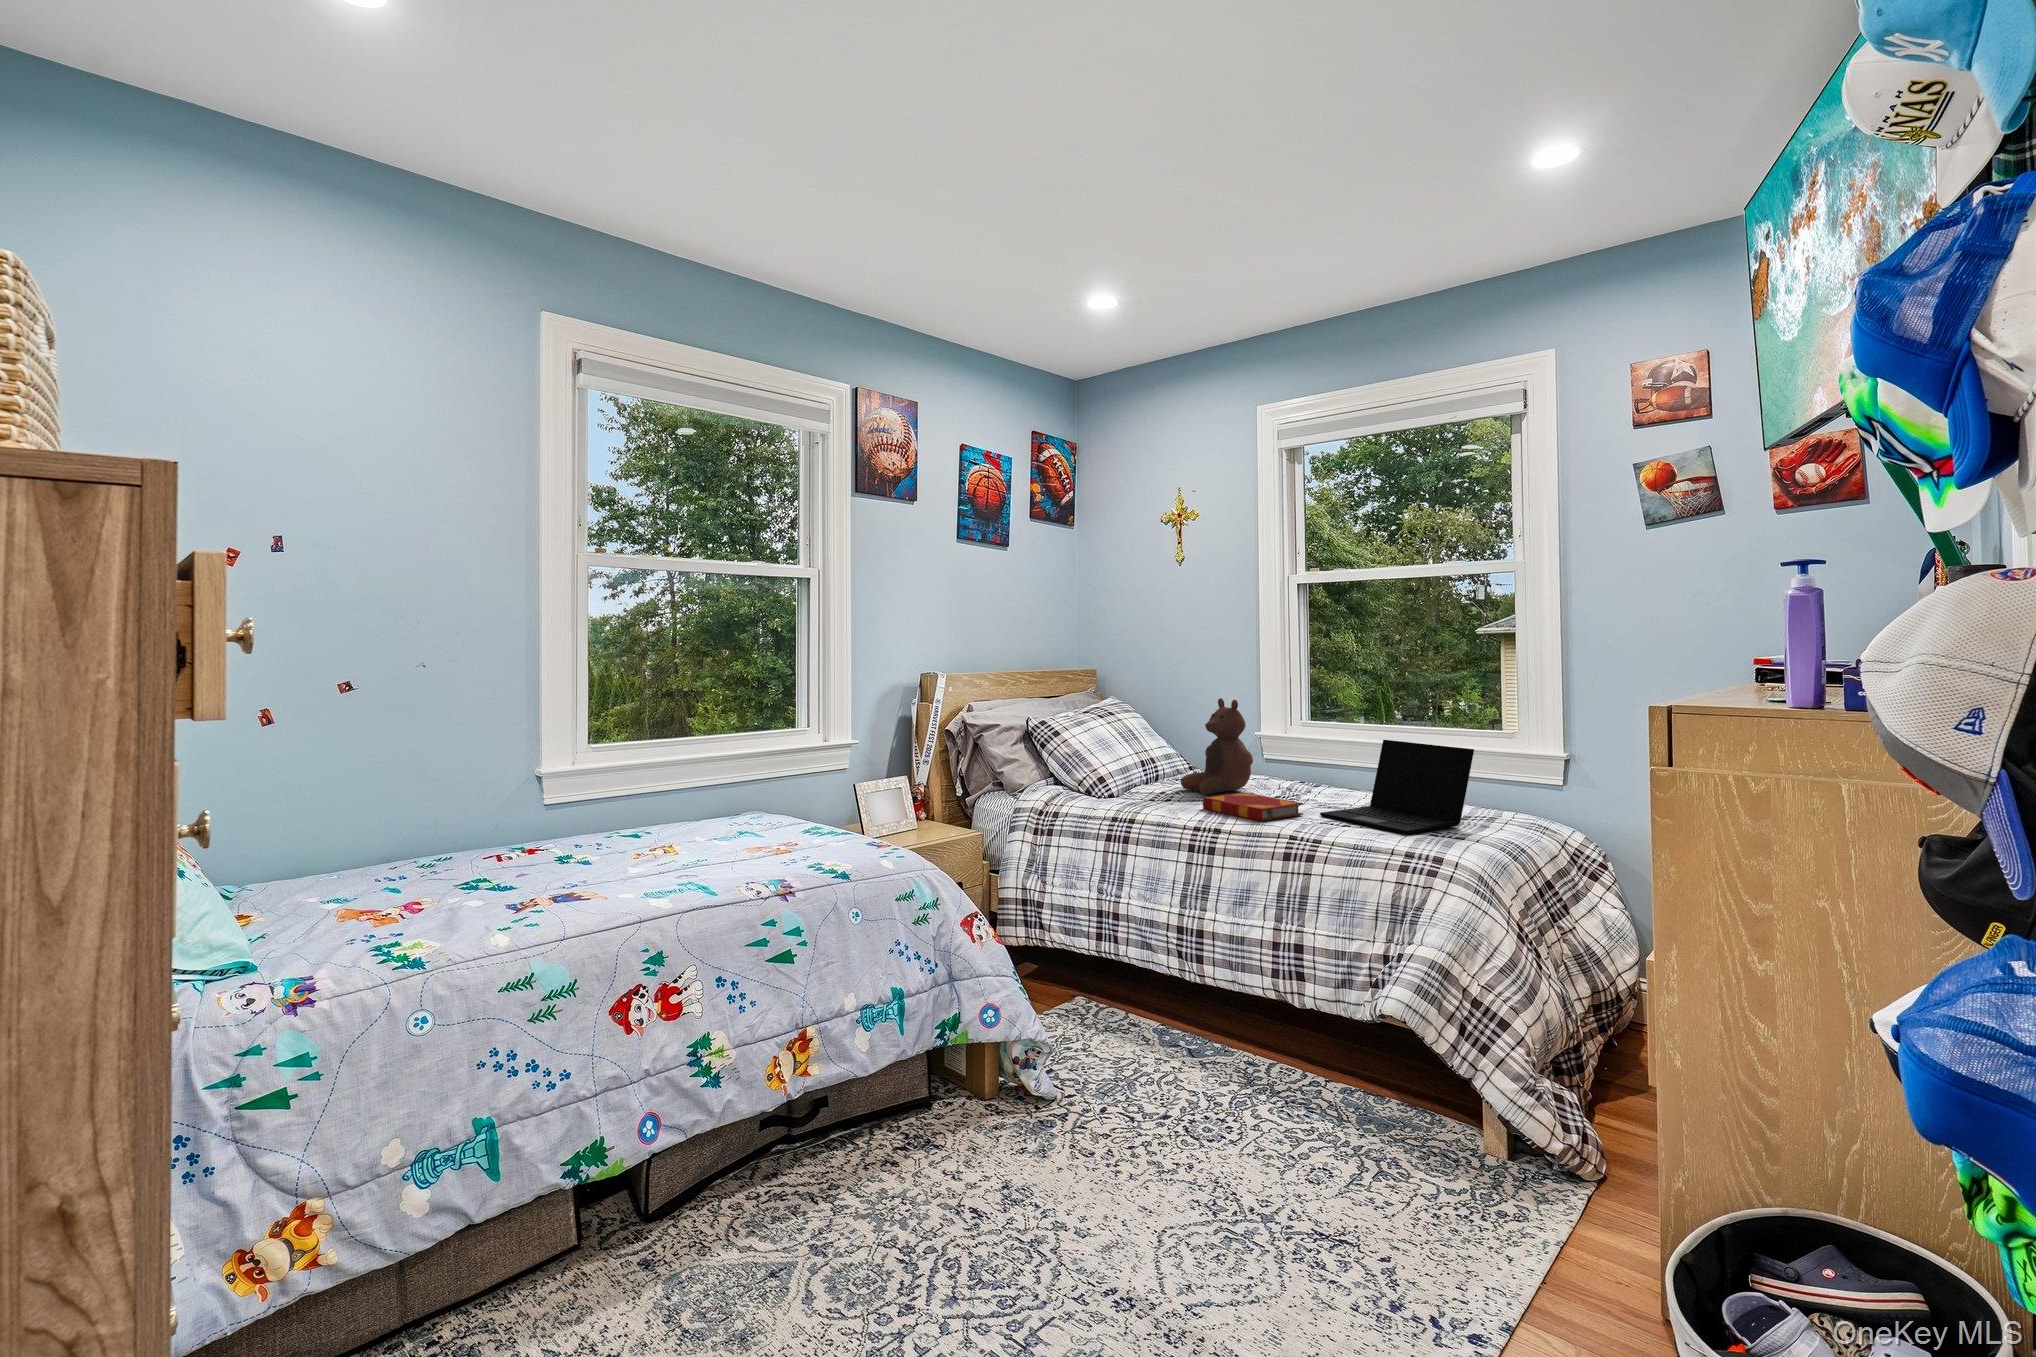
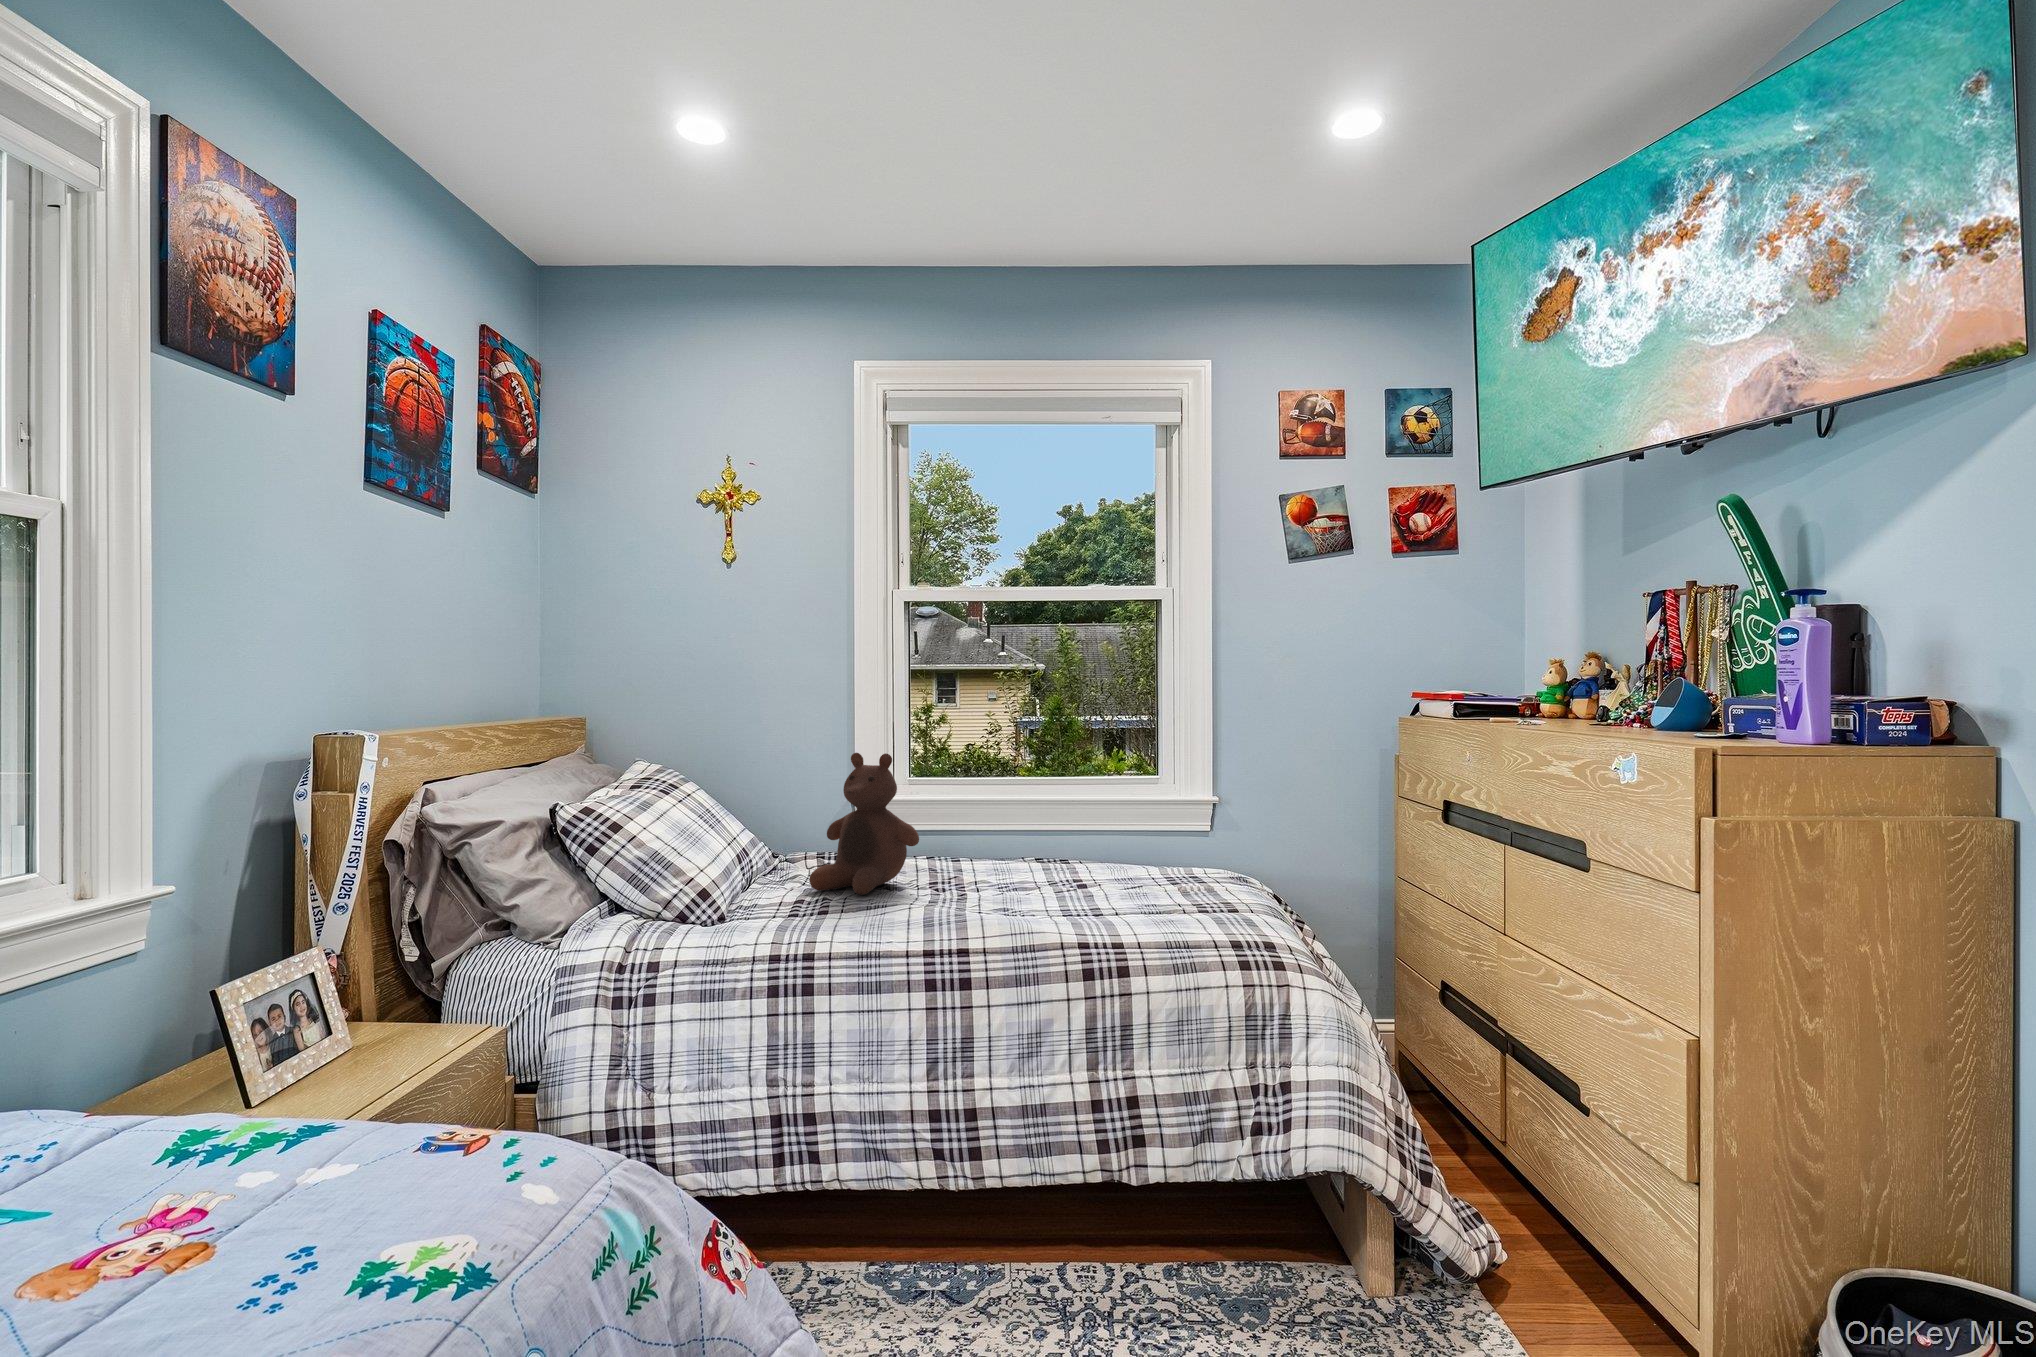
laptop: present [1320,740,1474,834] -> none [1060,796,1223,915]
hardback book: present [1203,792,1303,821] -> none [904,885,1043,925]

